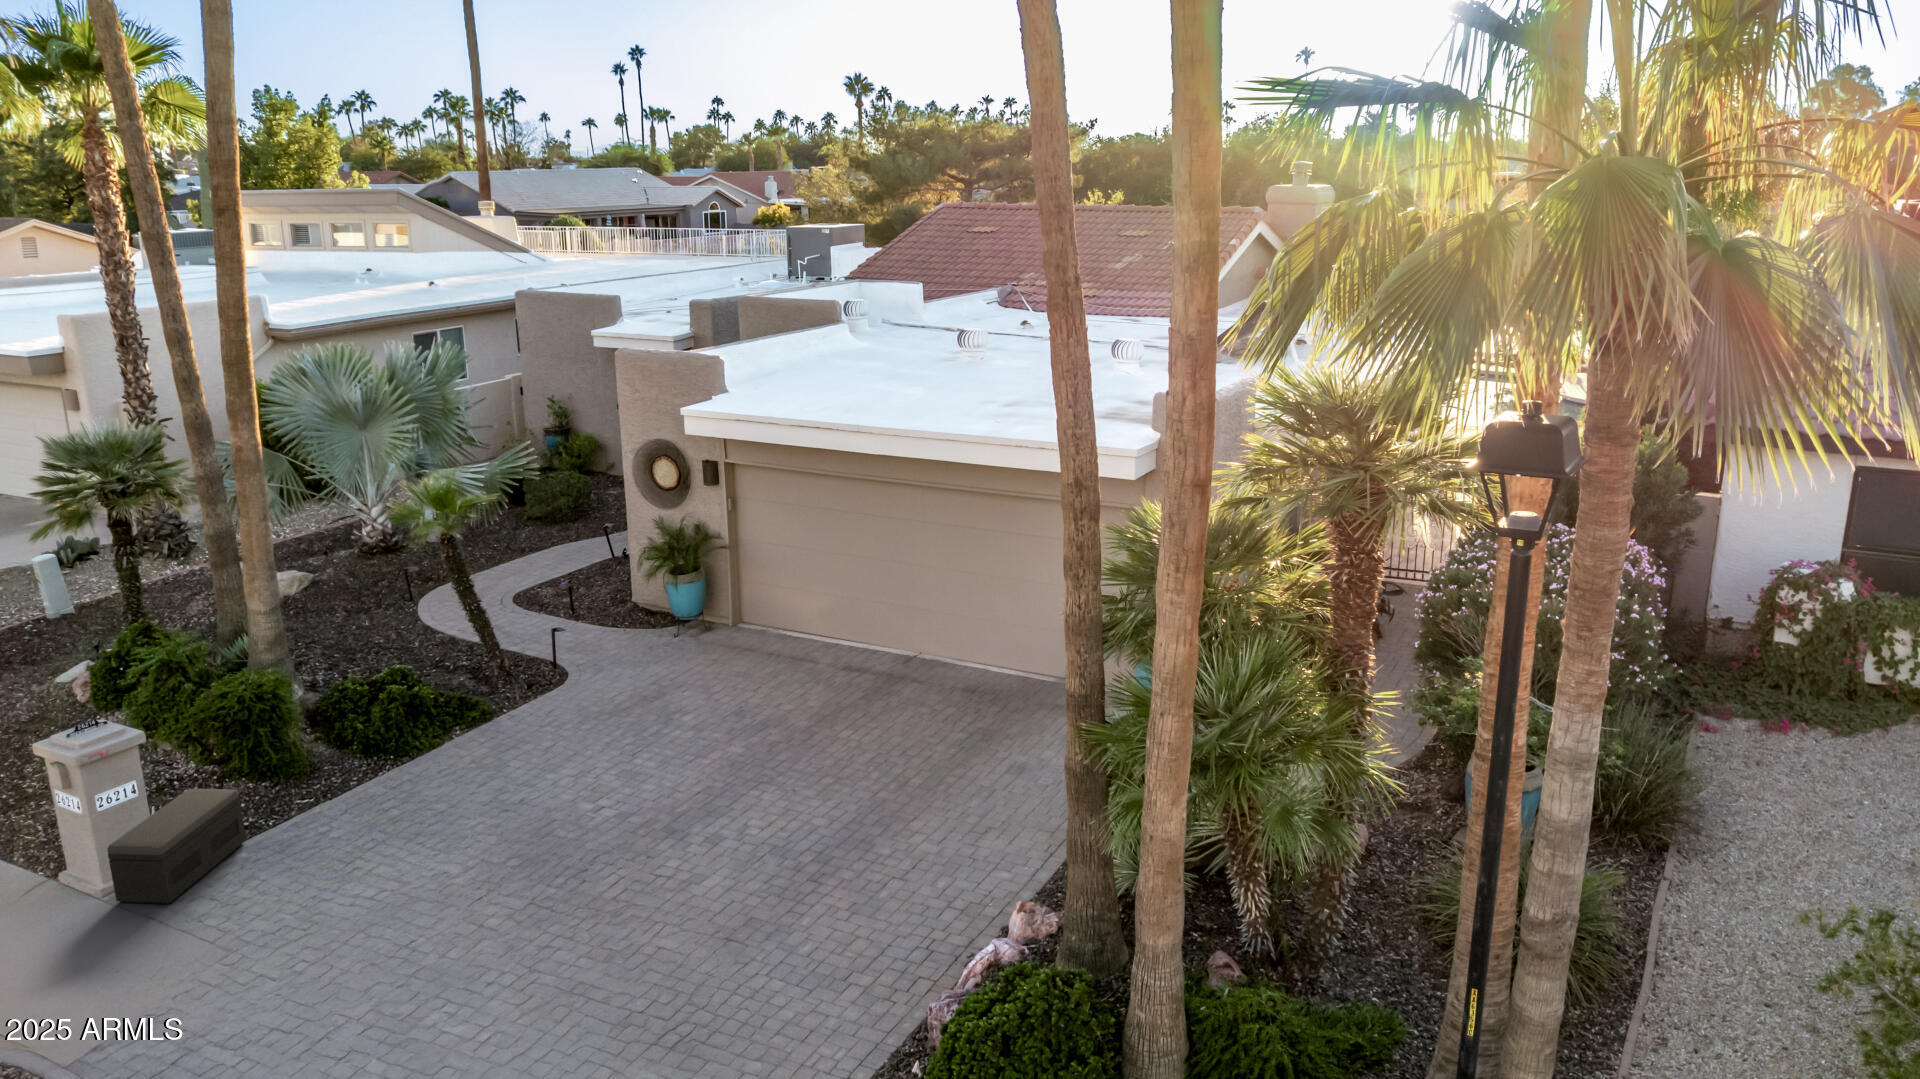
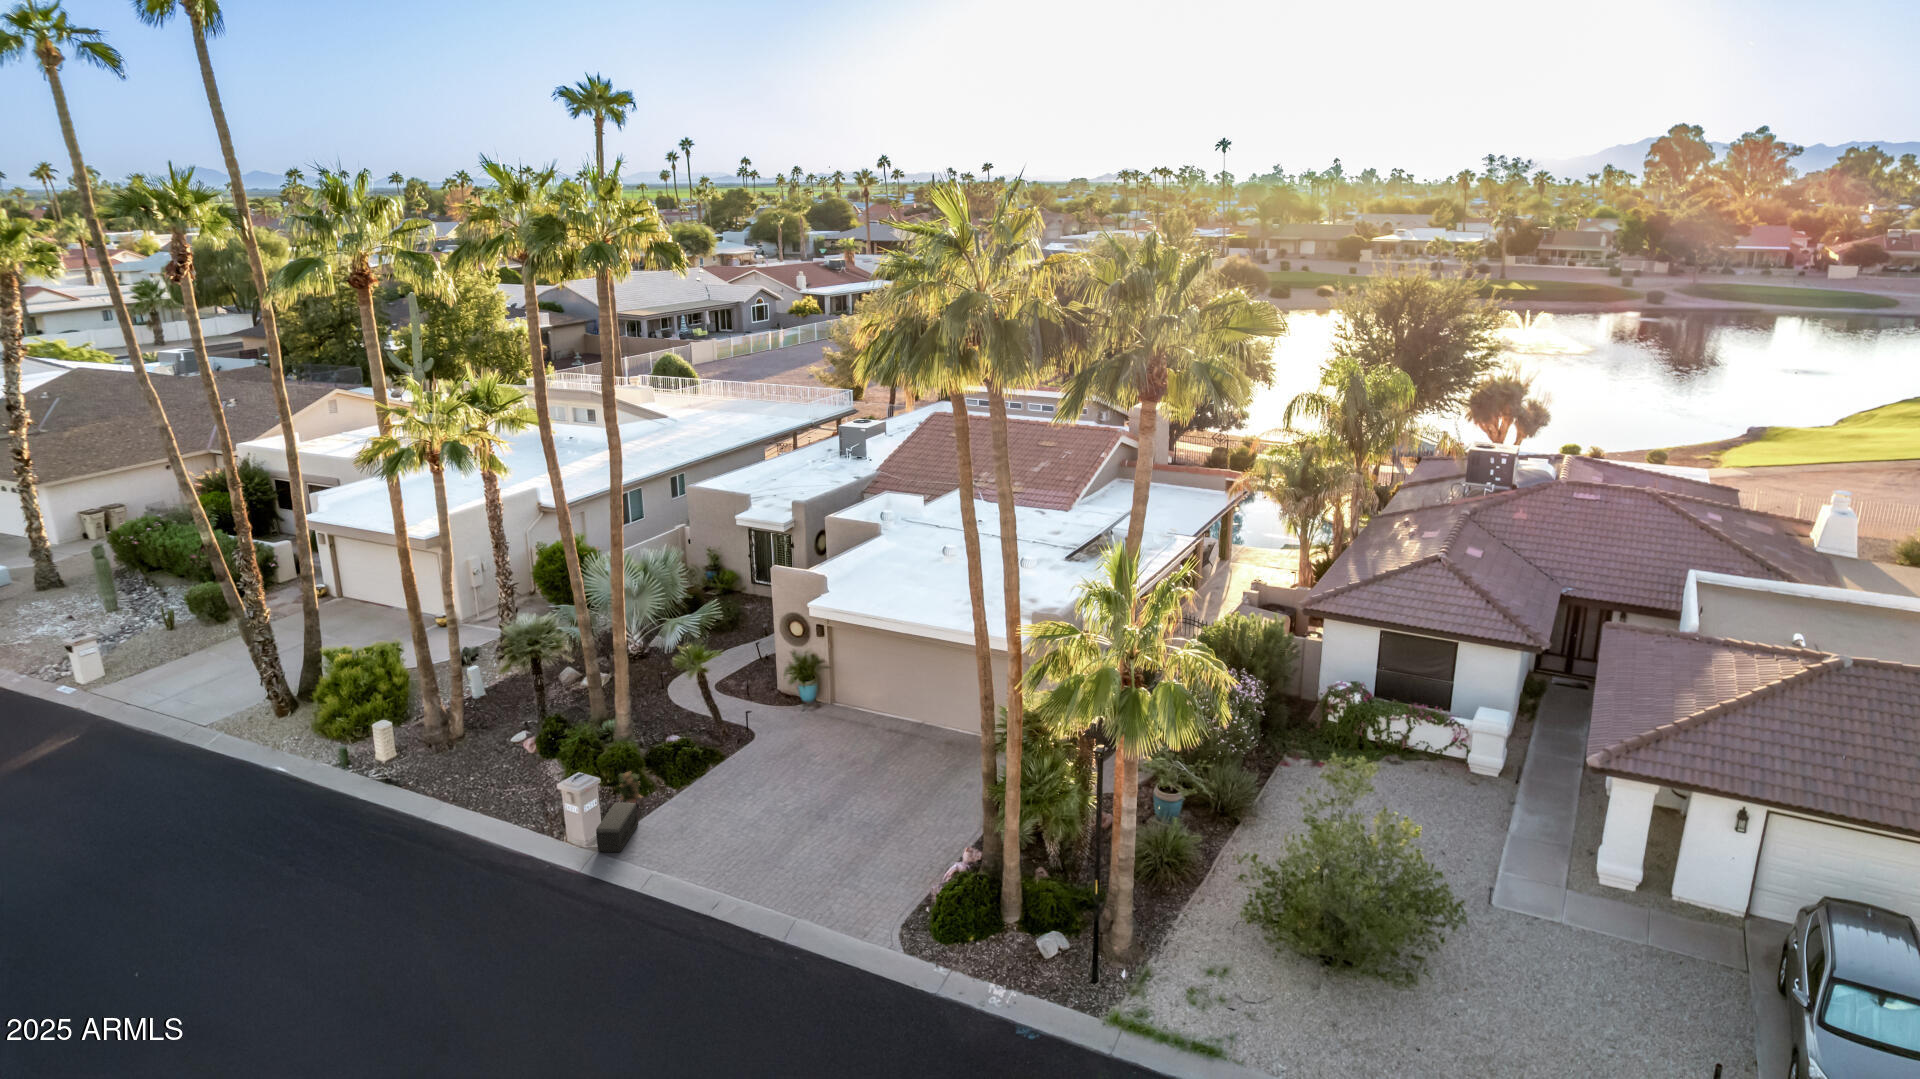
decorative plant: none [221,724,283,799] -> present [619,772,641,803]

